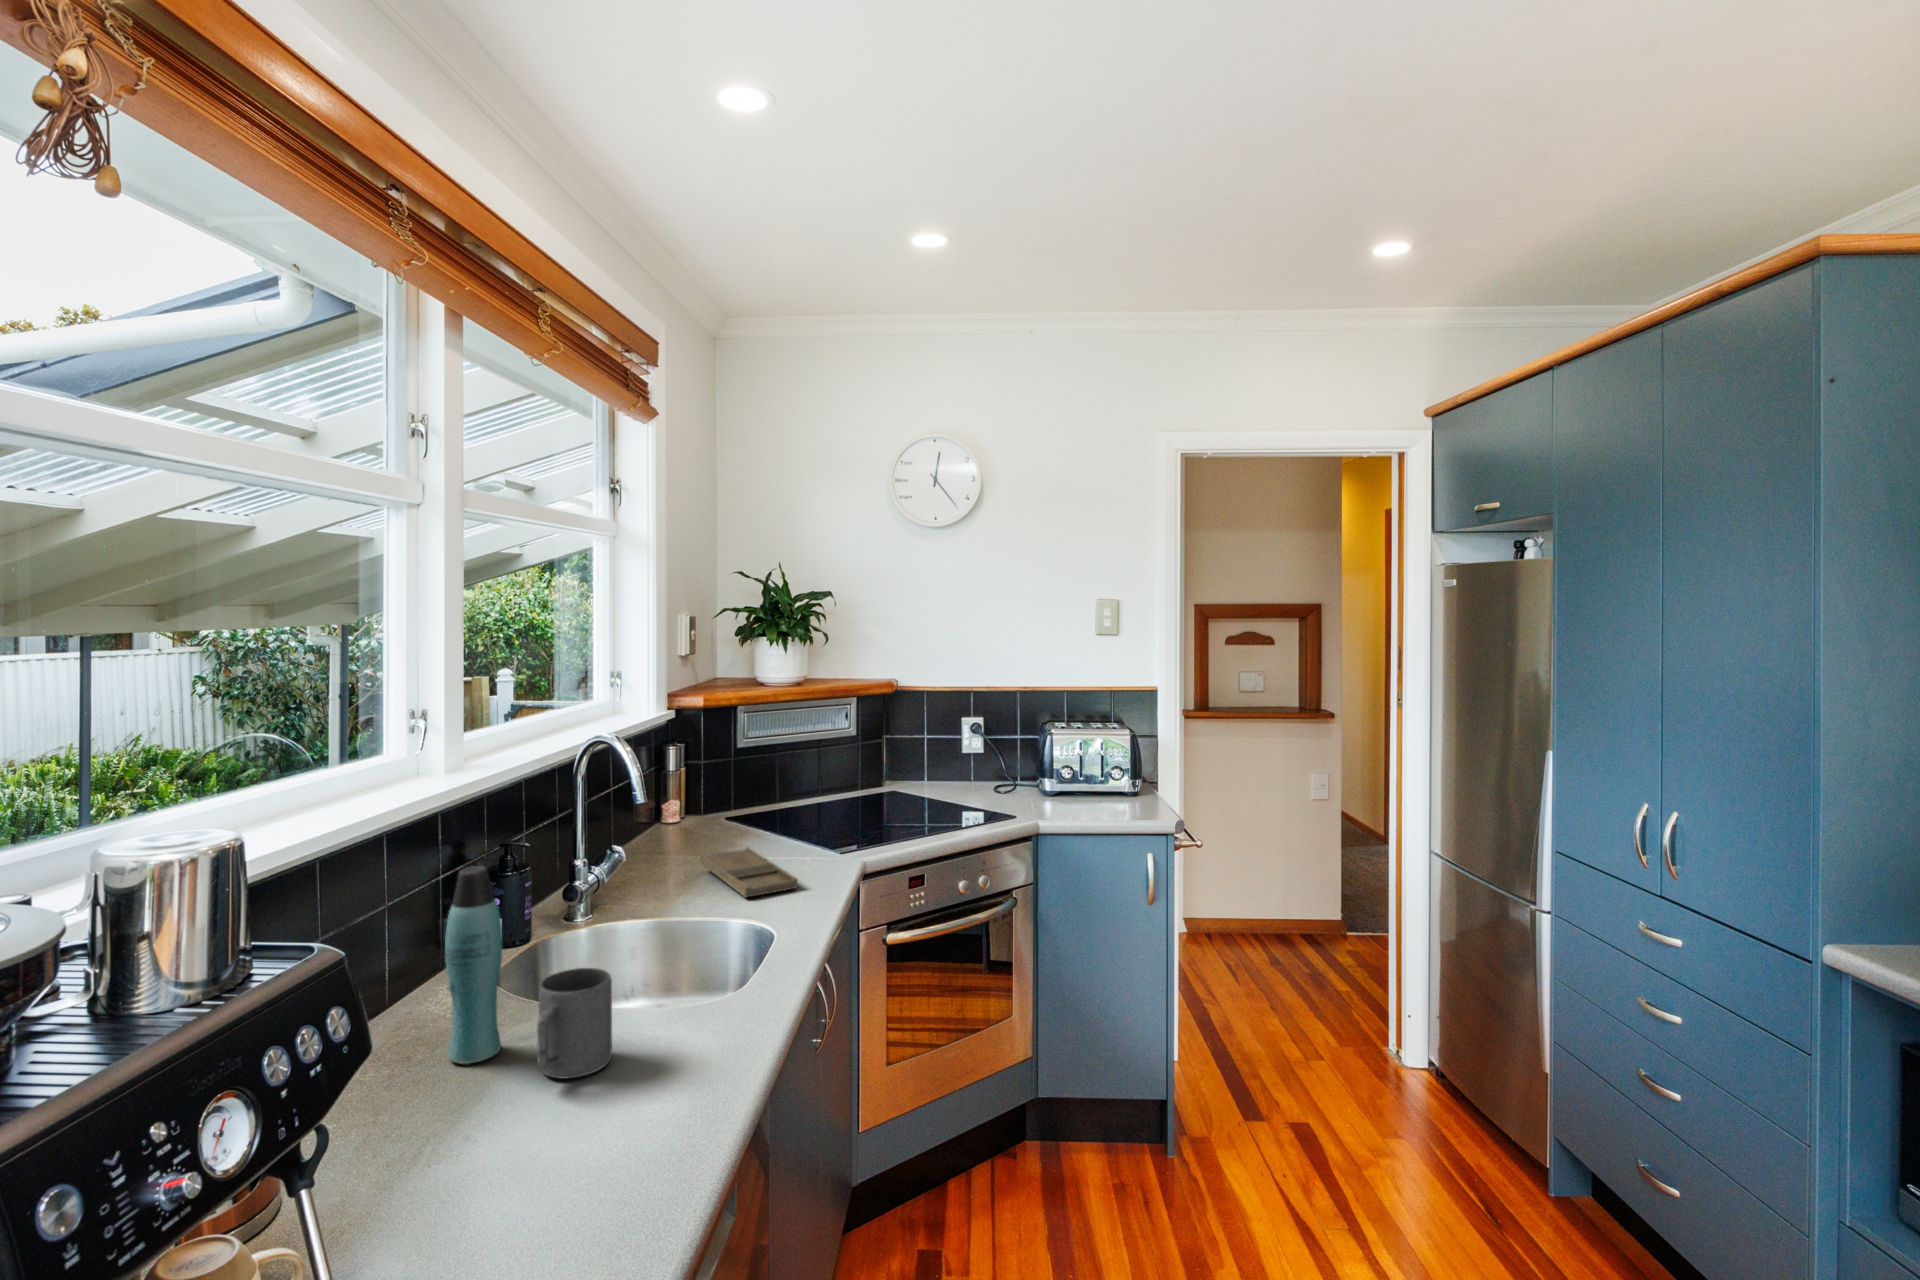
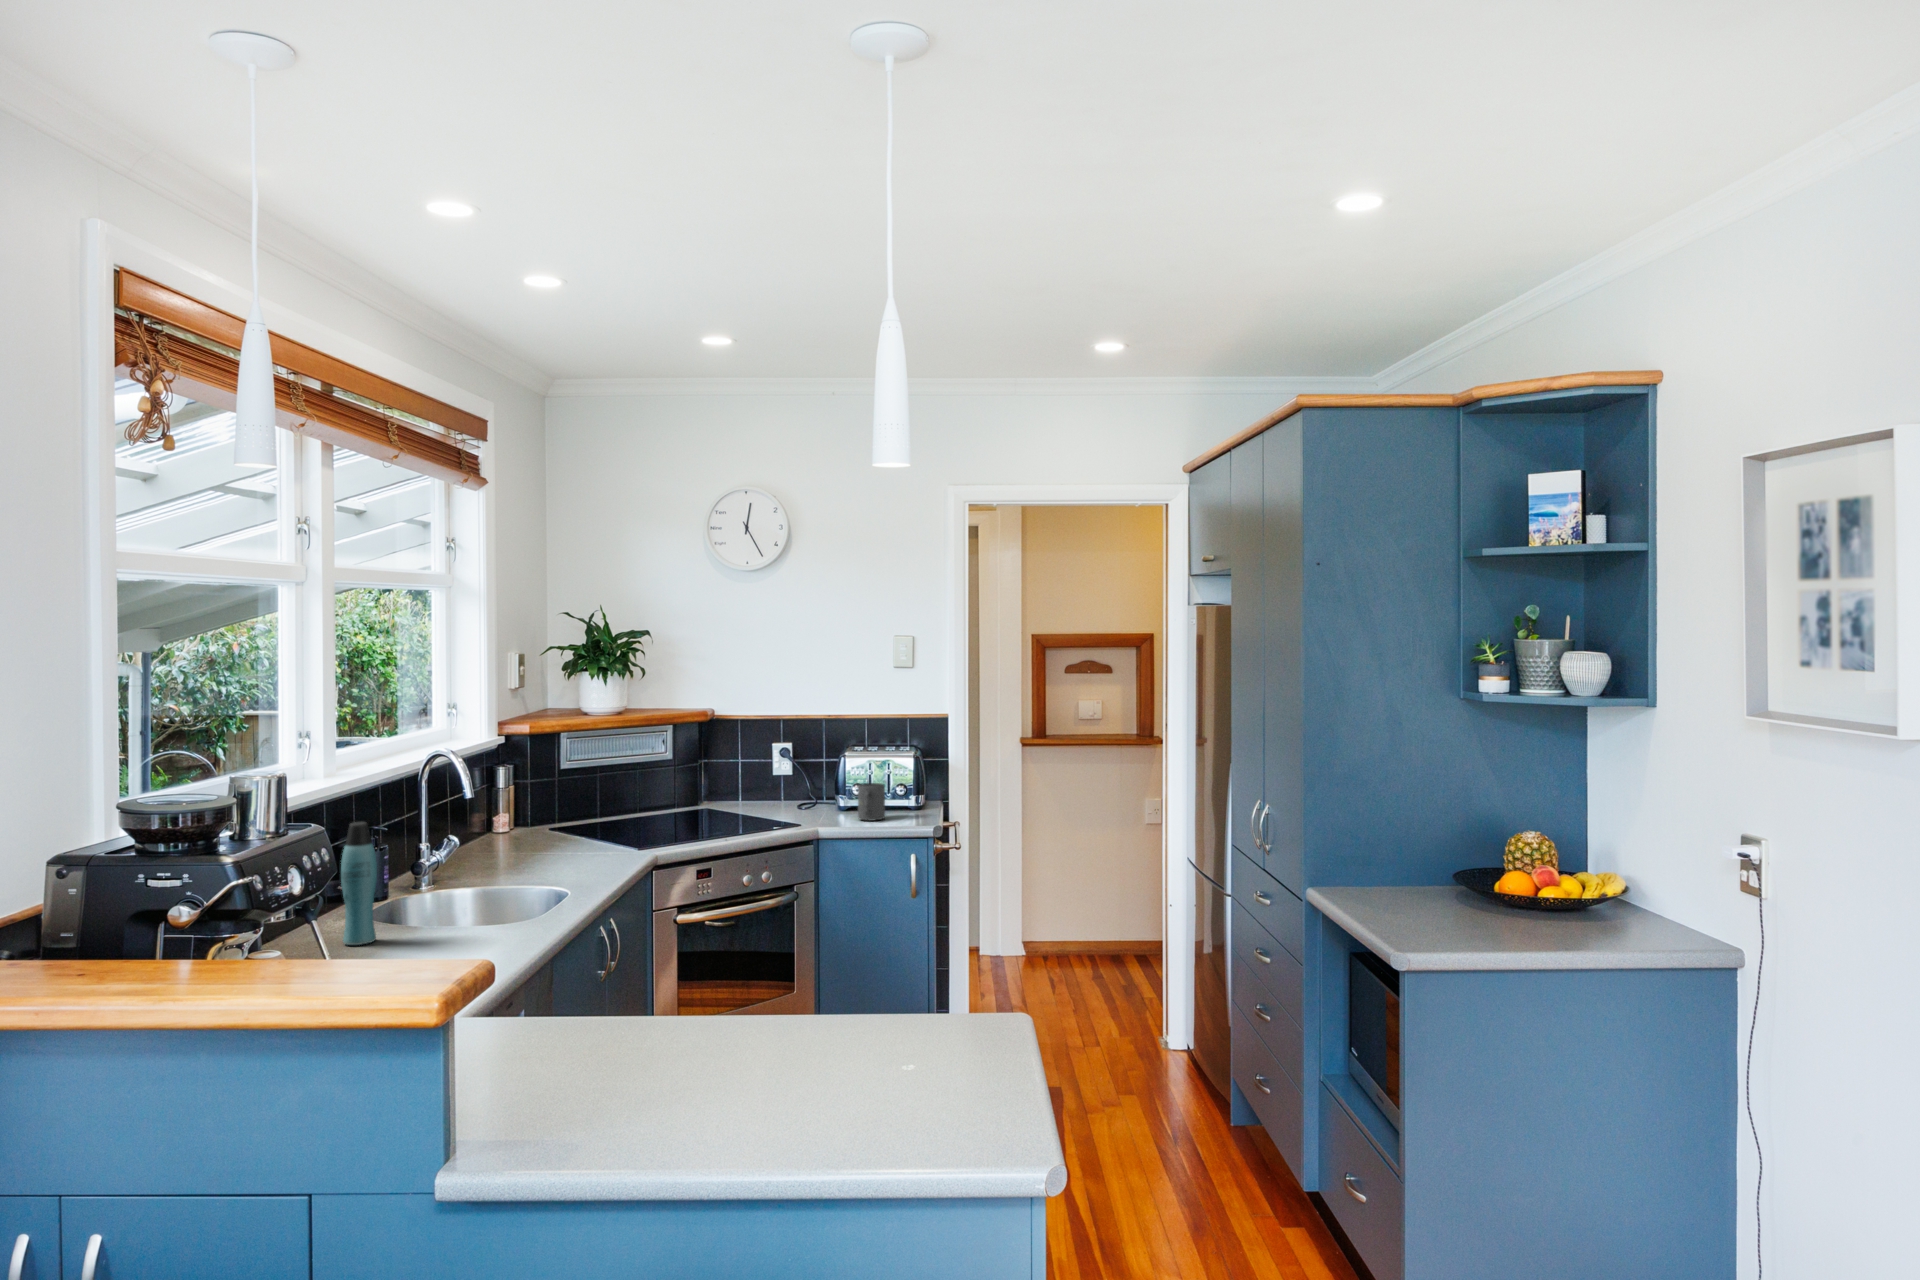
tray: present [700,848,798,898] -> none [520,844,596,874]
mug: present [537,968,612,1078] -> present [858,783,885,821]

